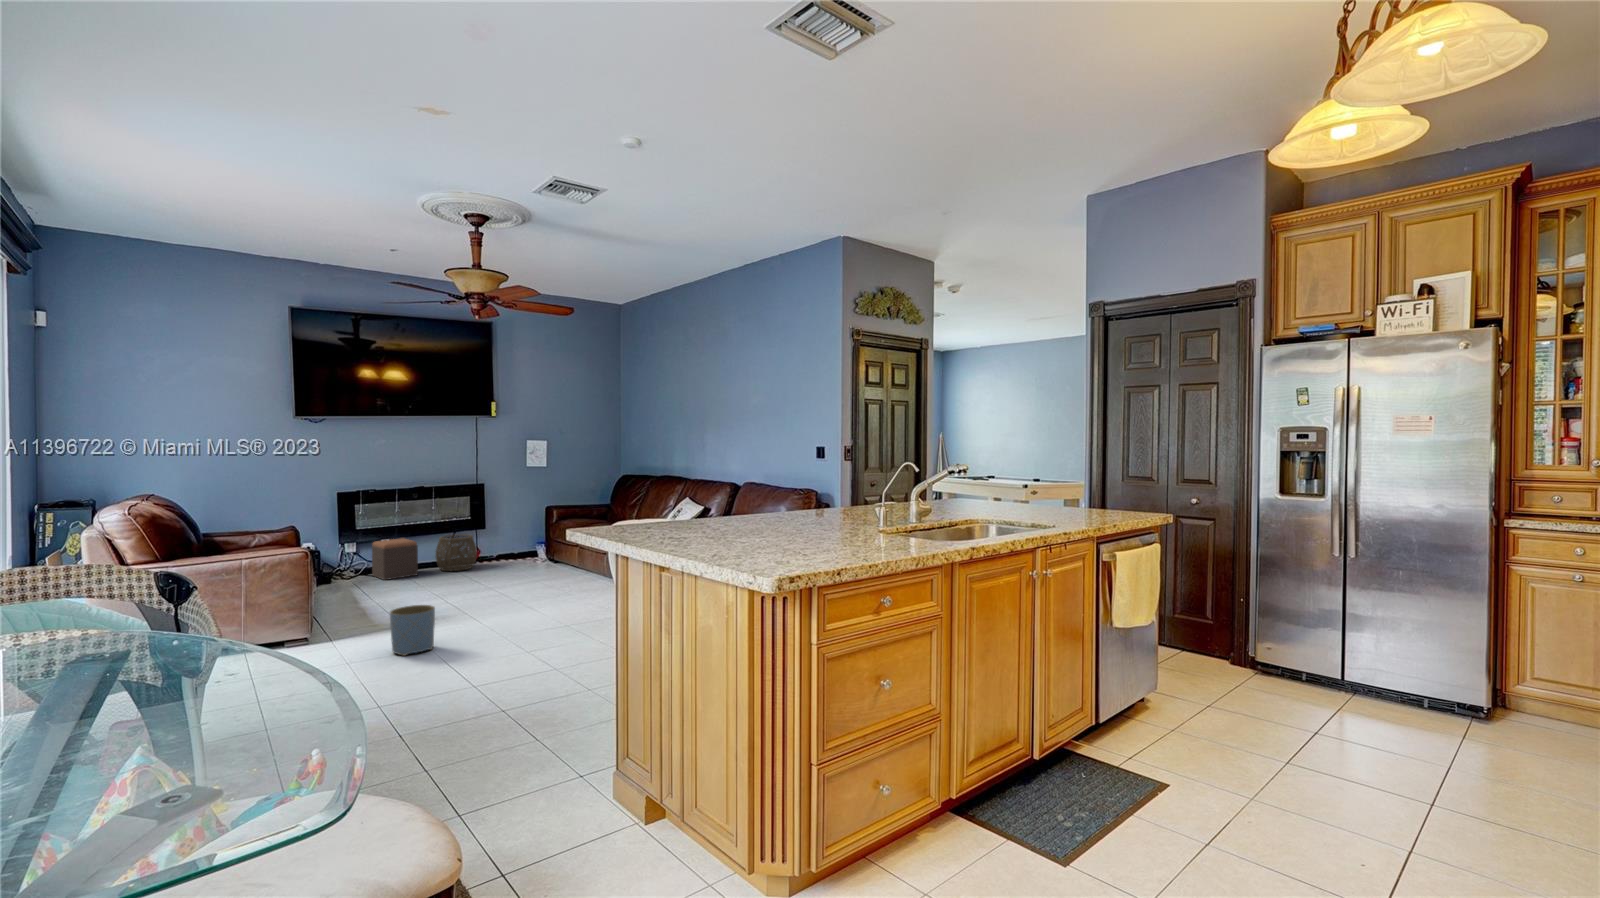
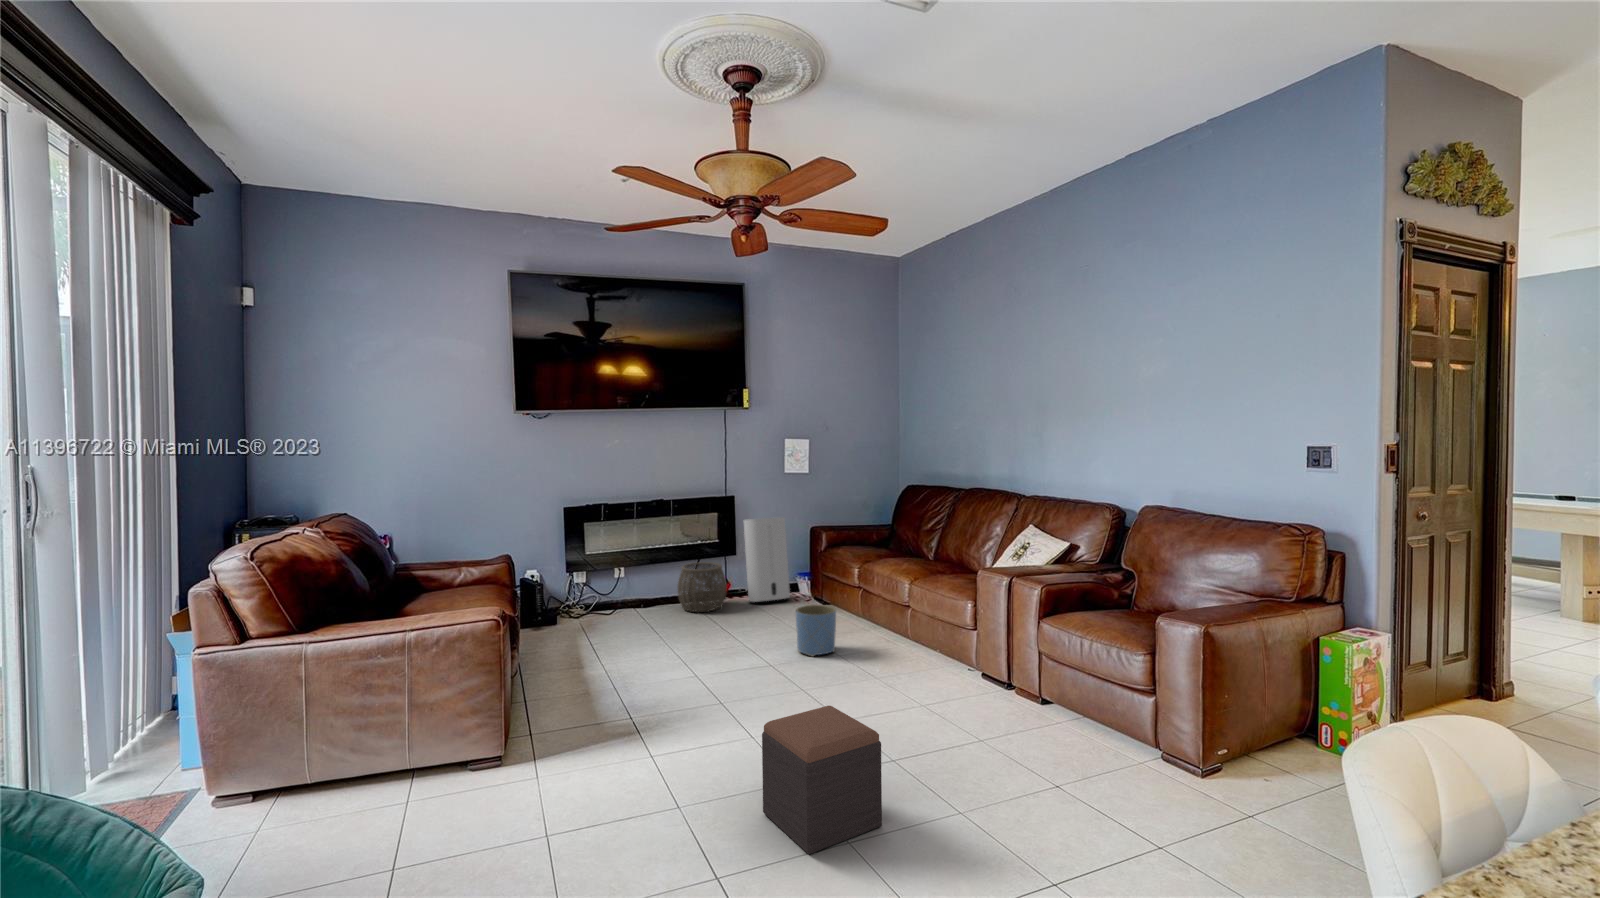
air purifier: none [492,499,530,564] -> present [744,517,790,602]
footstool: present [372,538,418,580] -> present [762,706,882,854]
planter: present [390,605,435,656] -> present [796,605,836,656]

